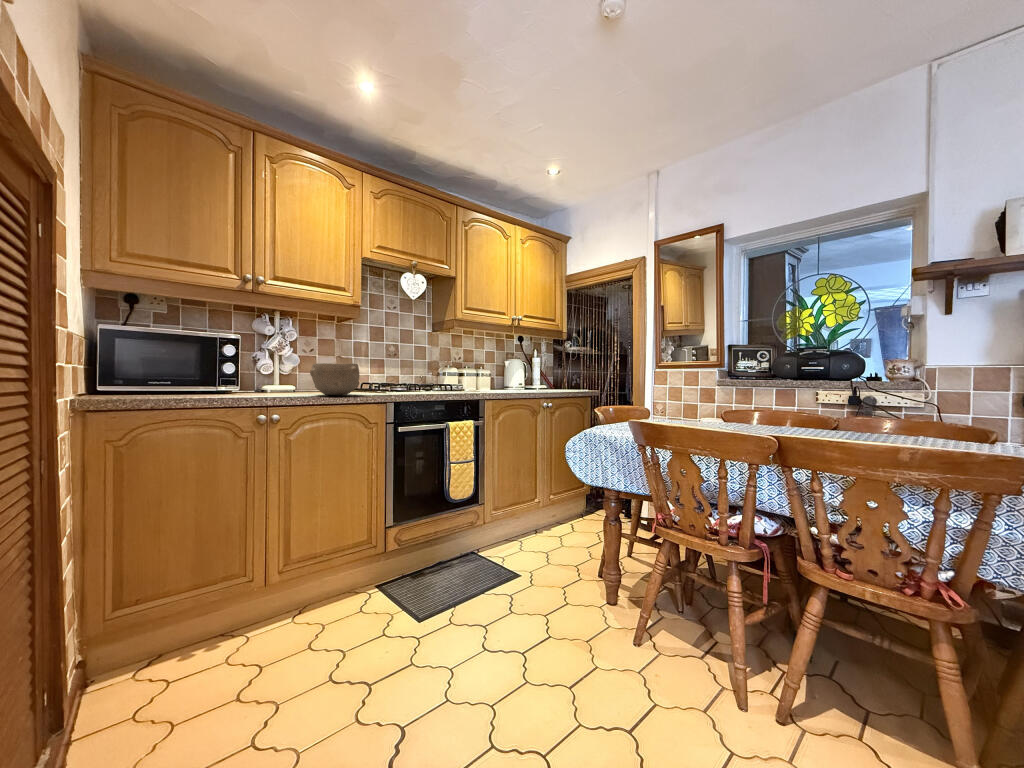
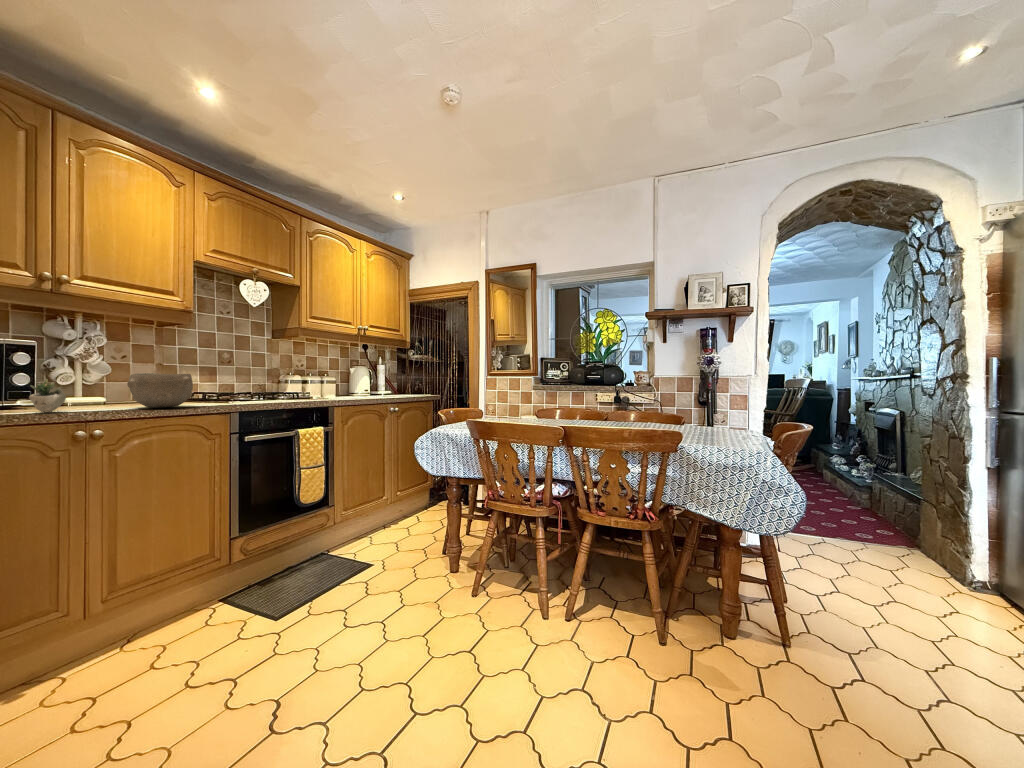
succulent plant: none [244,365,283,397] -> present [29,376,89,412]

